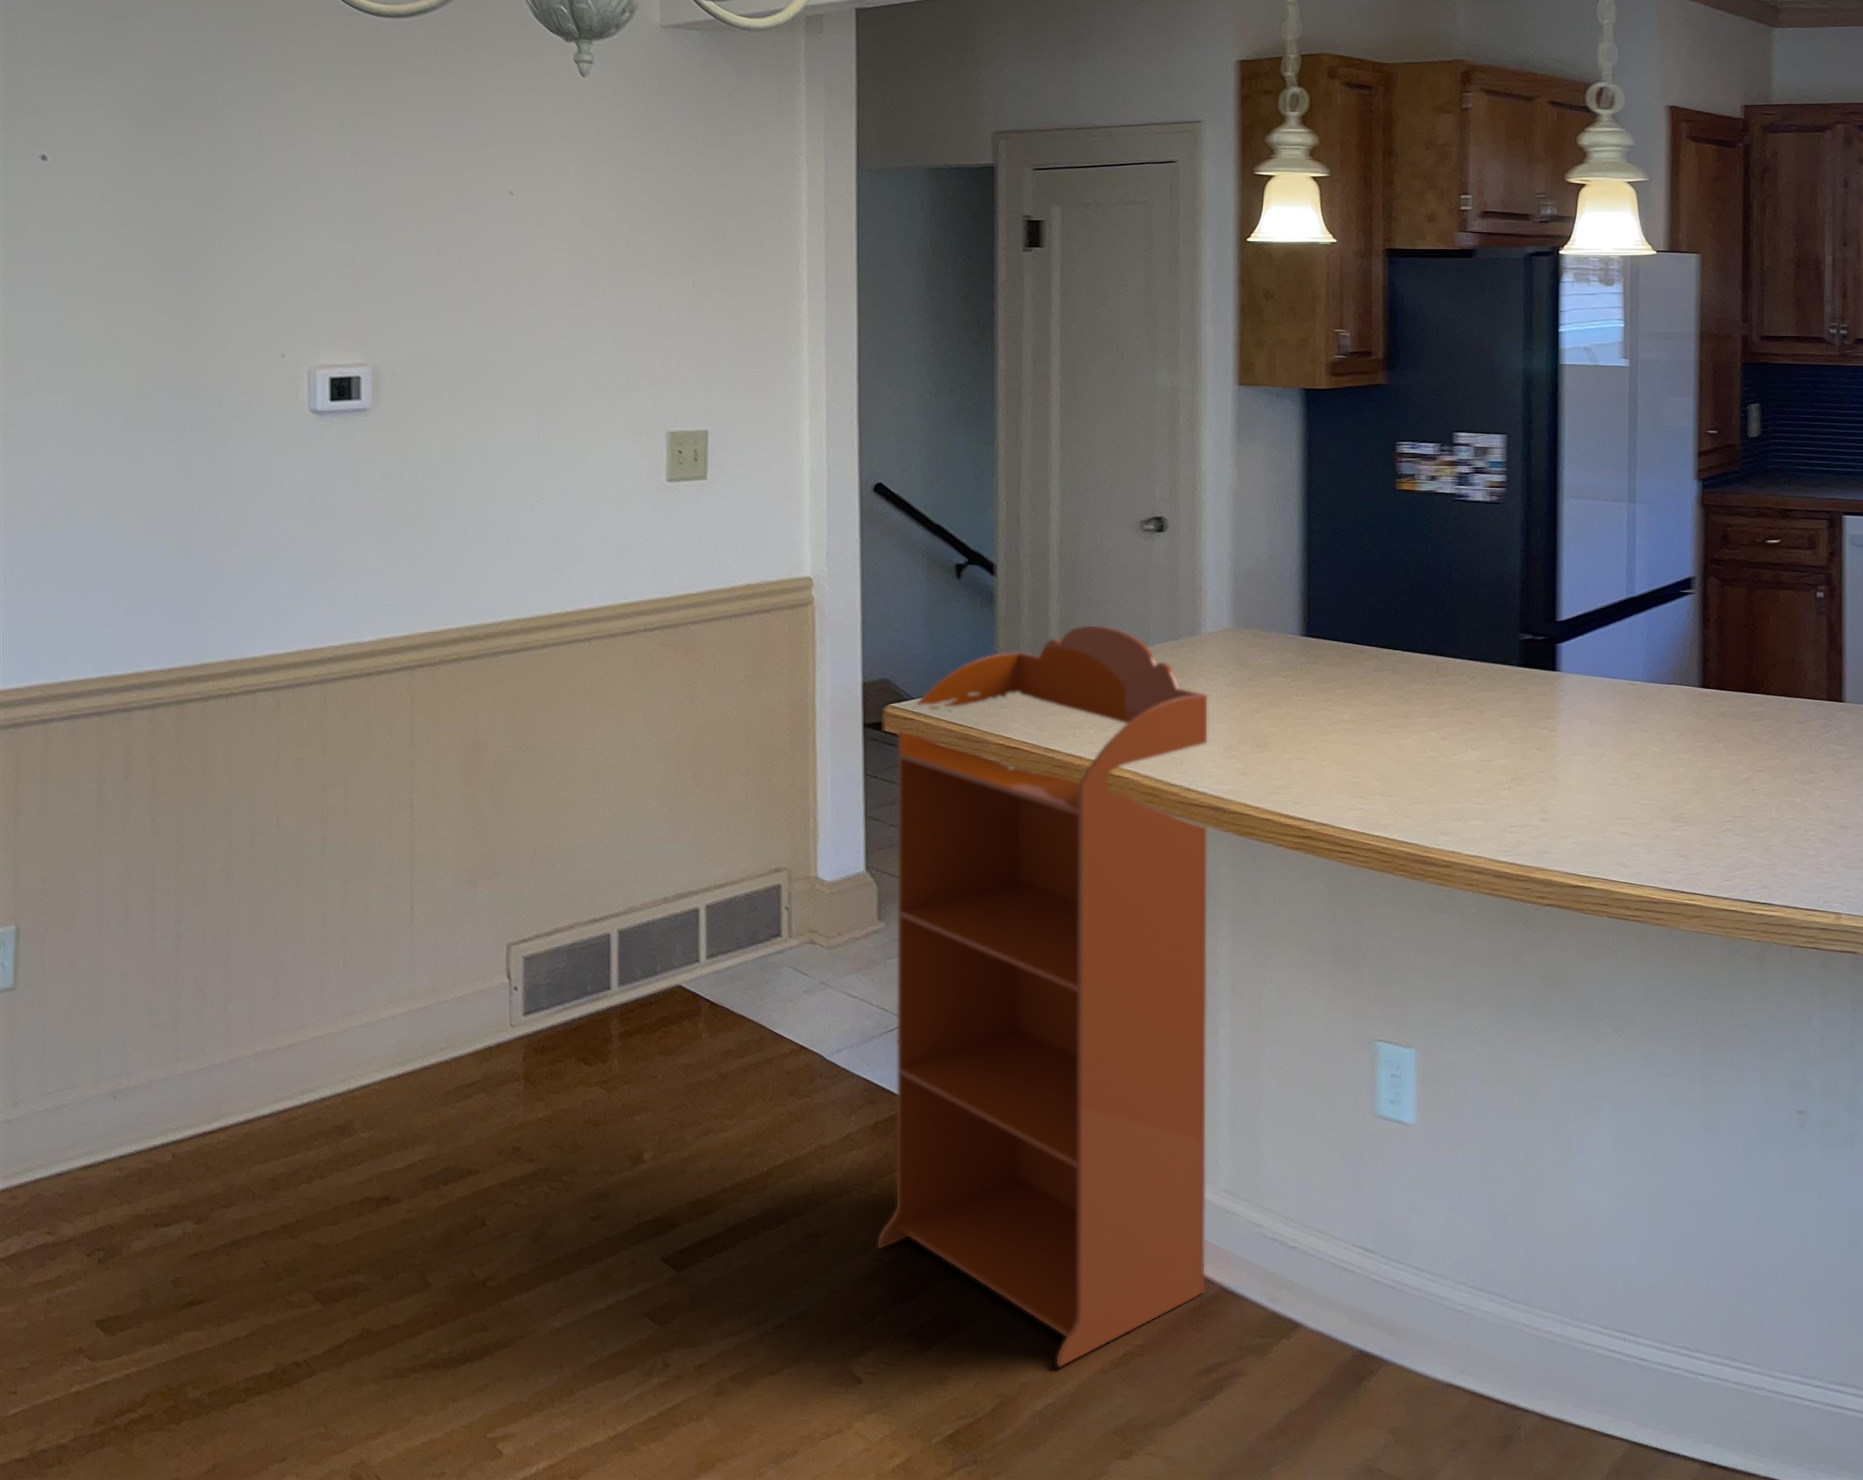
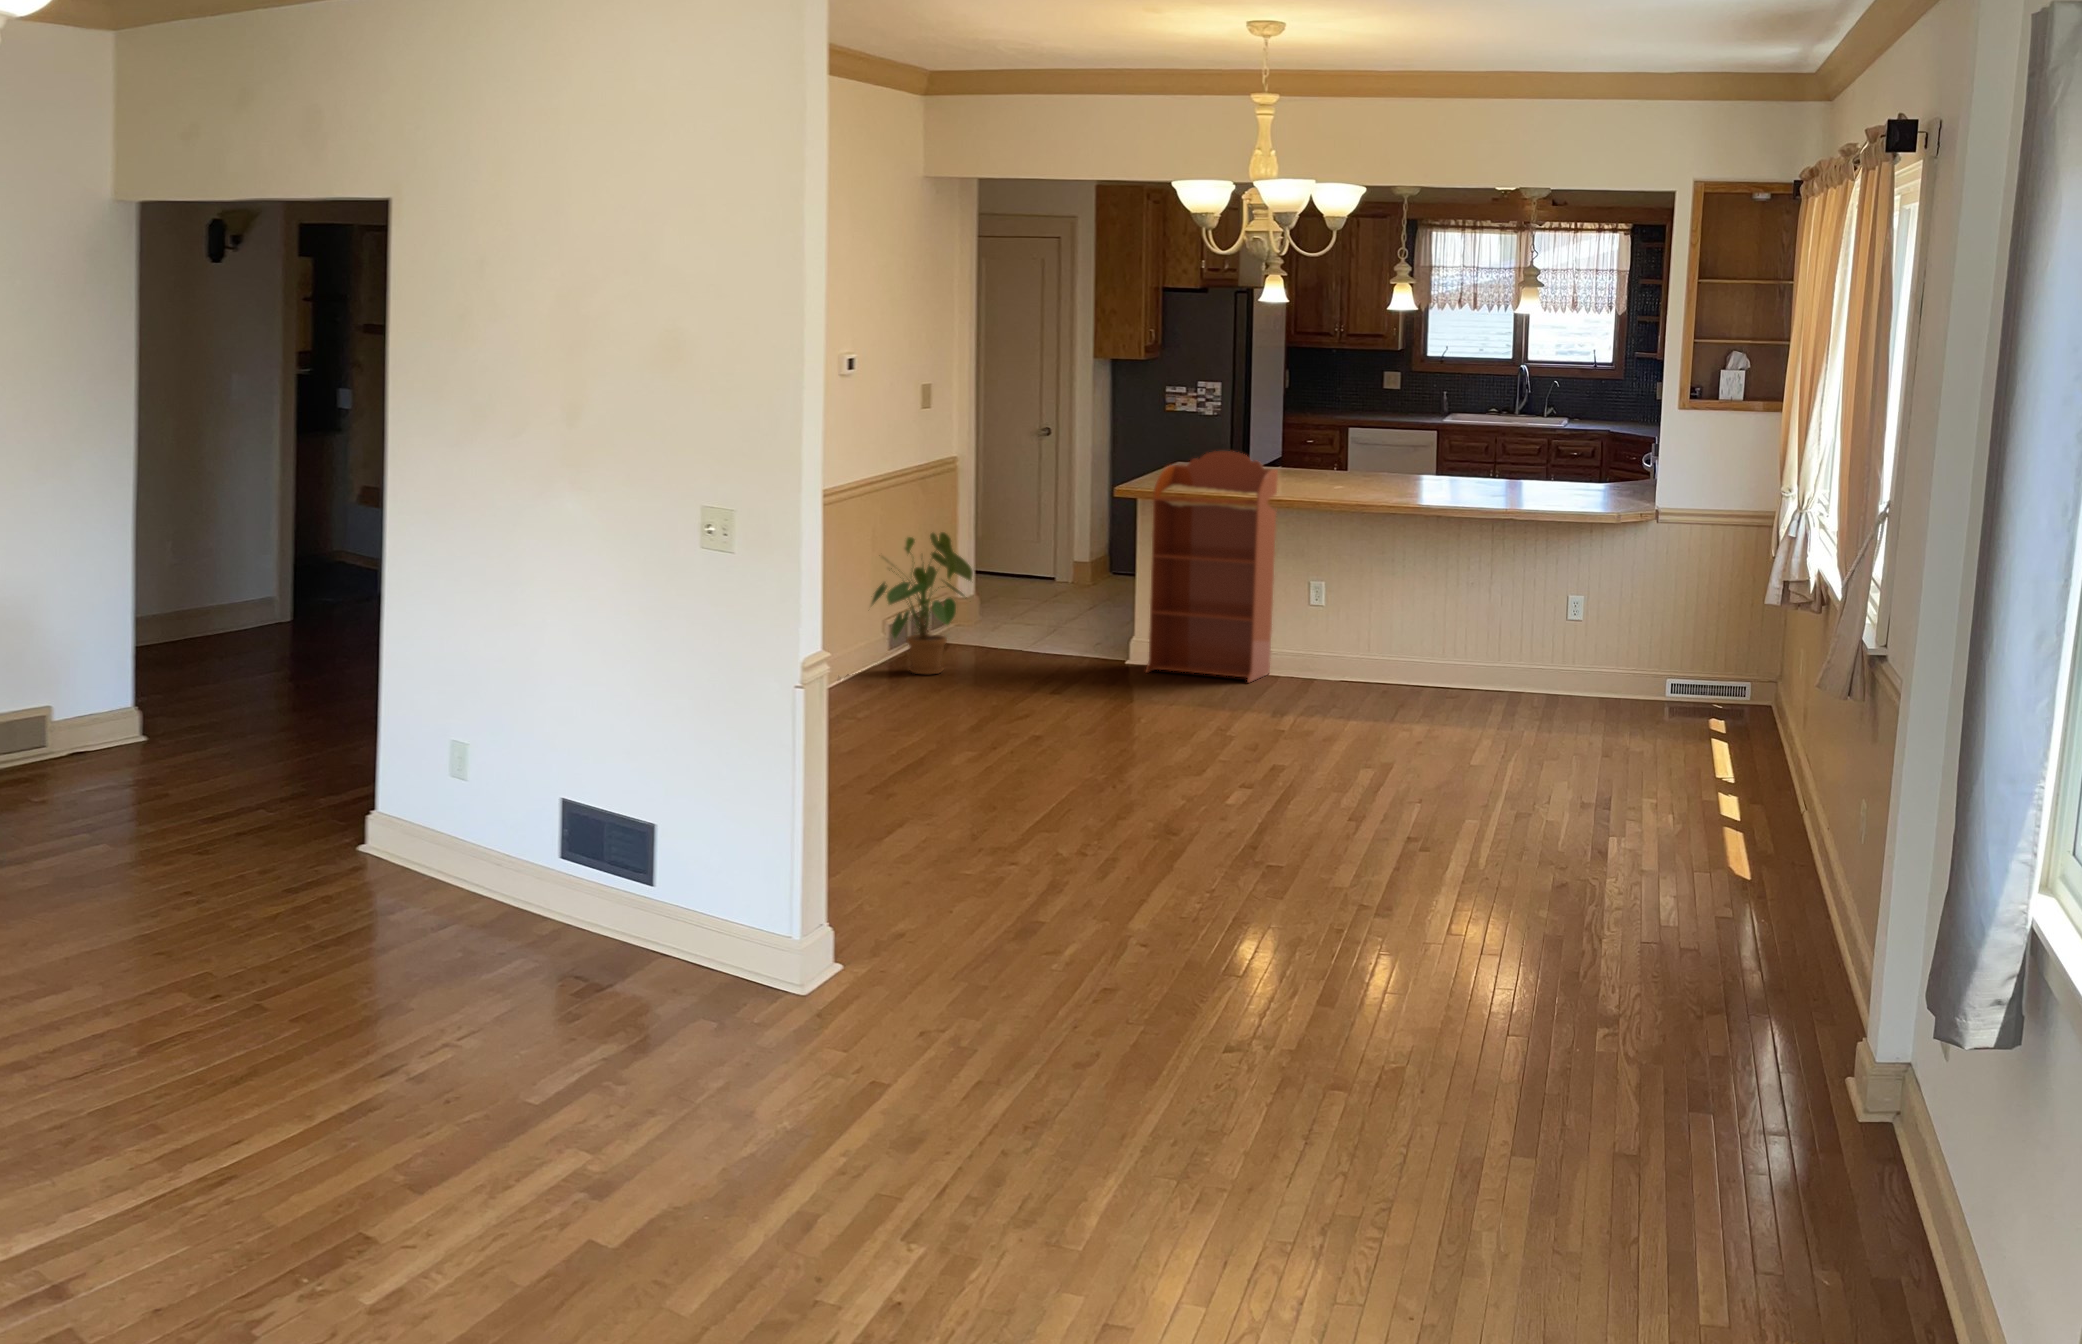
house plant: none [151,778,597,1196] -> present [872,532,973,675]

